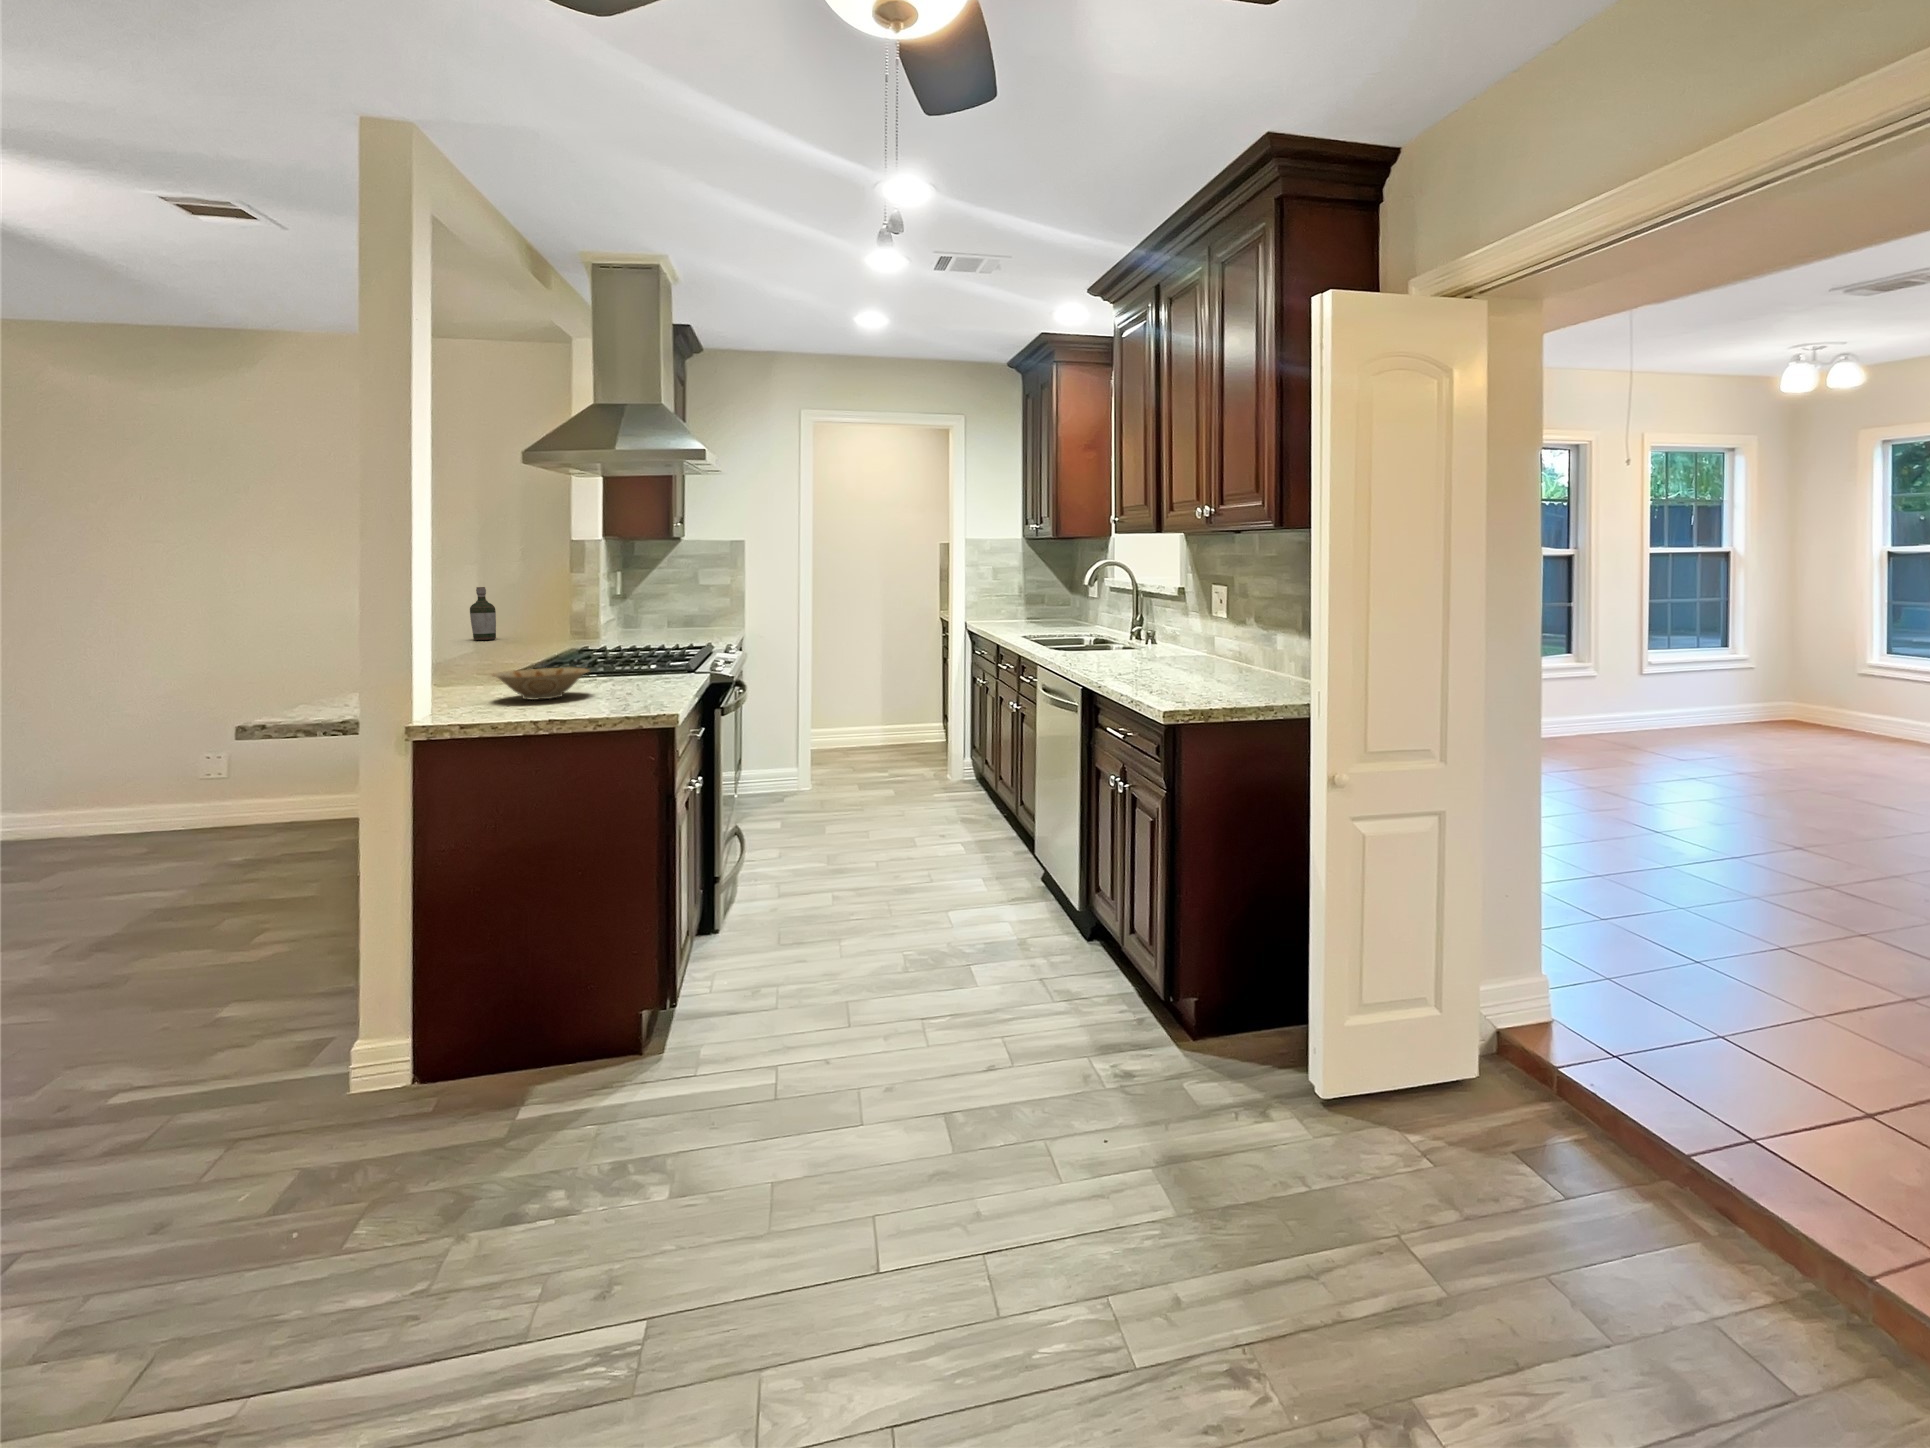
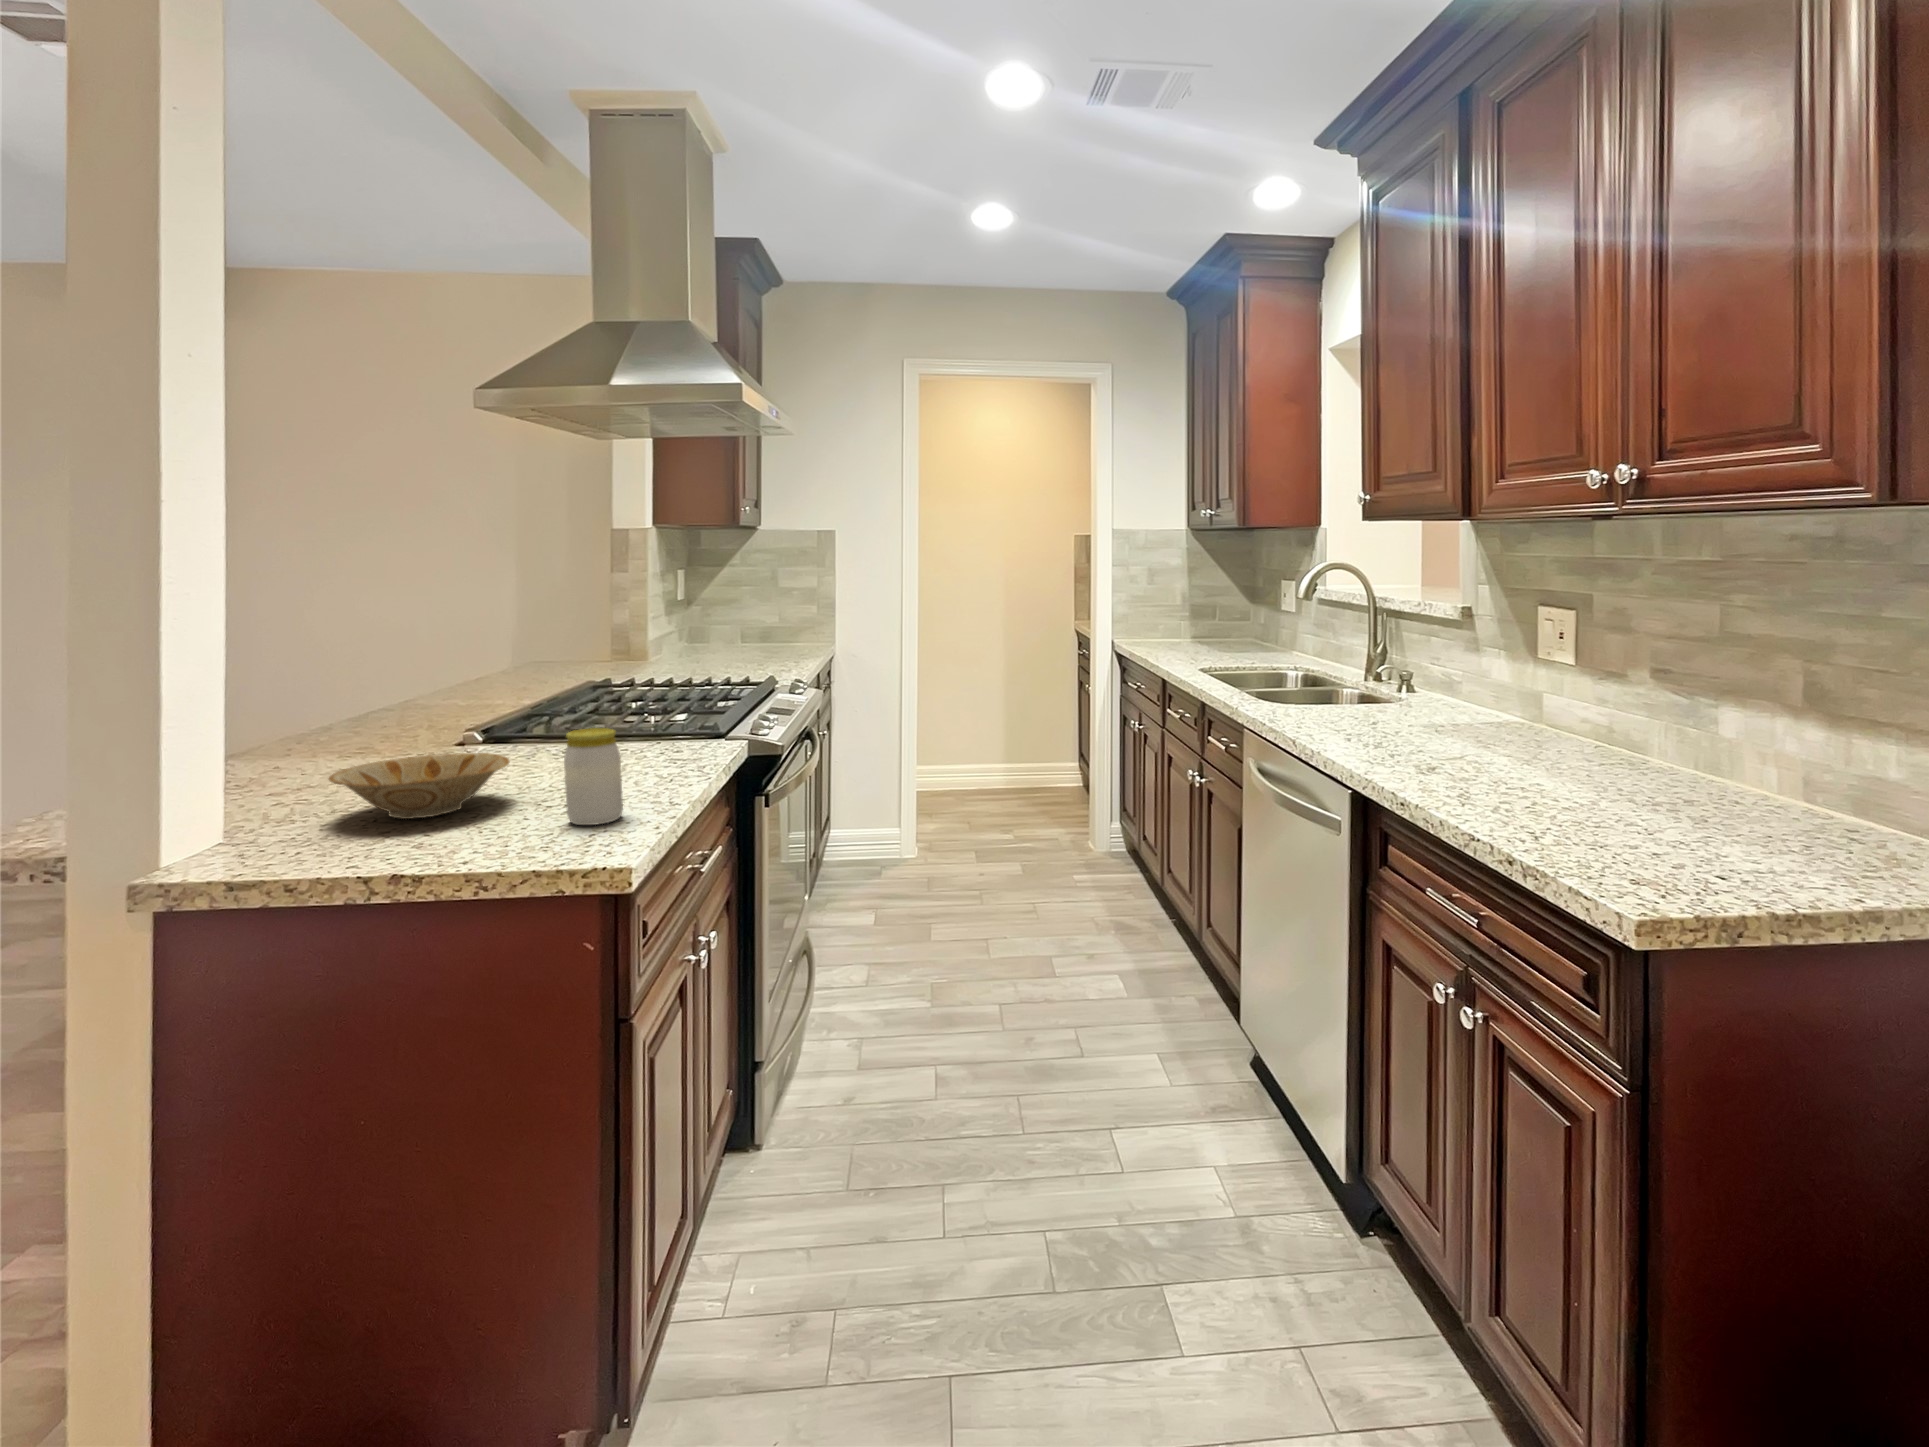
bottle: present [470,587,496,640] -> none [487,595,518,663]
jar: none [632,647,664,699] -> present [564,728,623,825]

